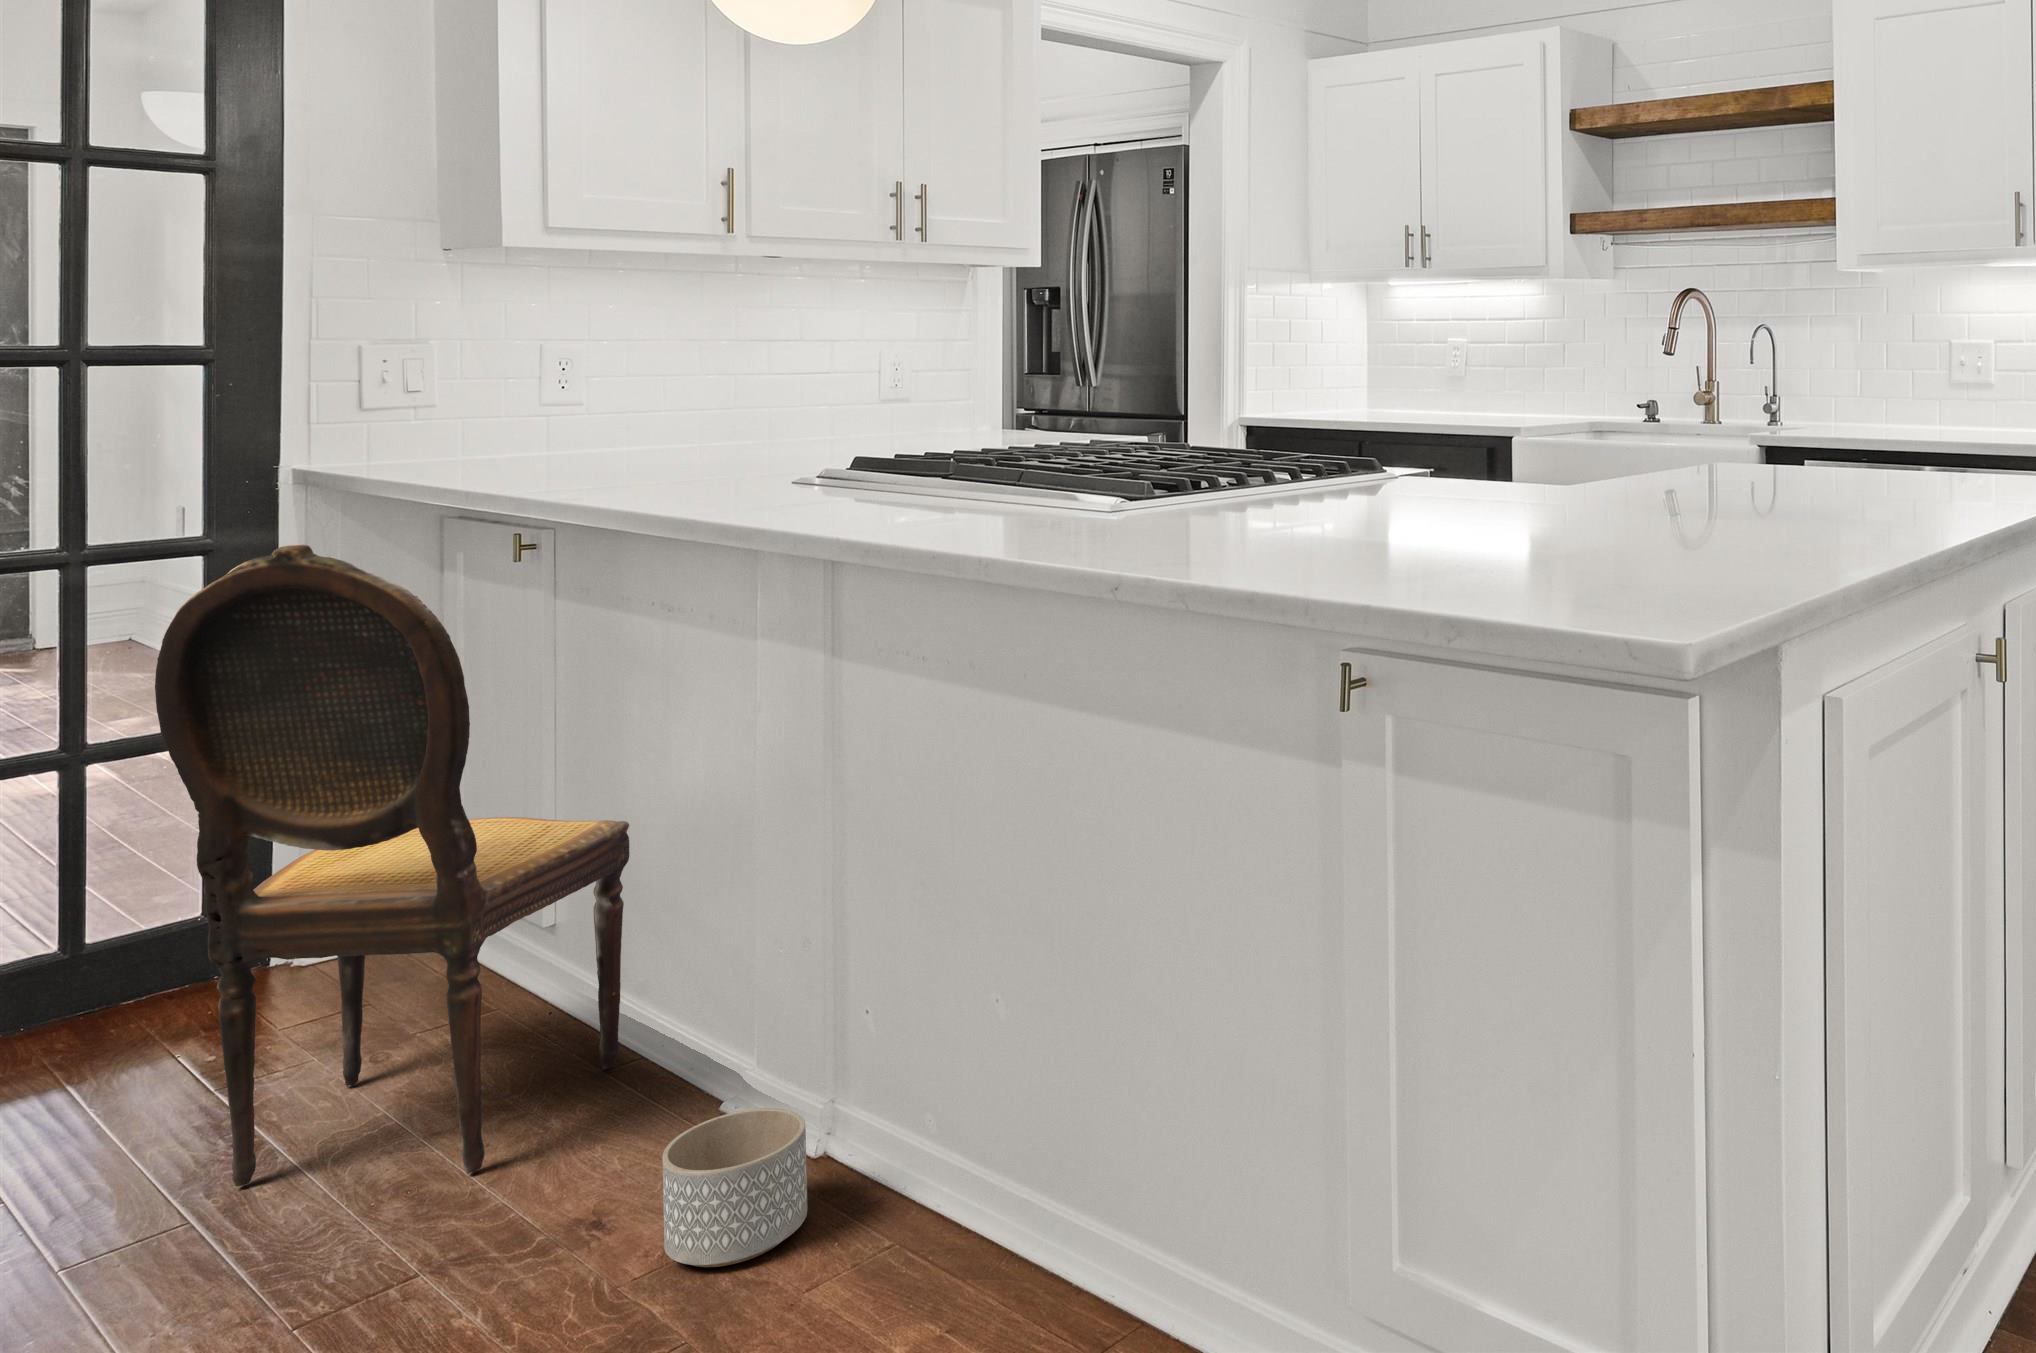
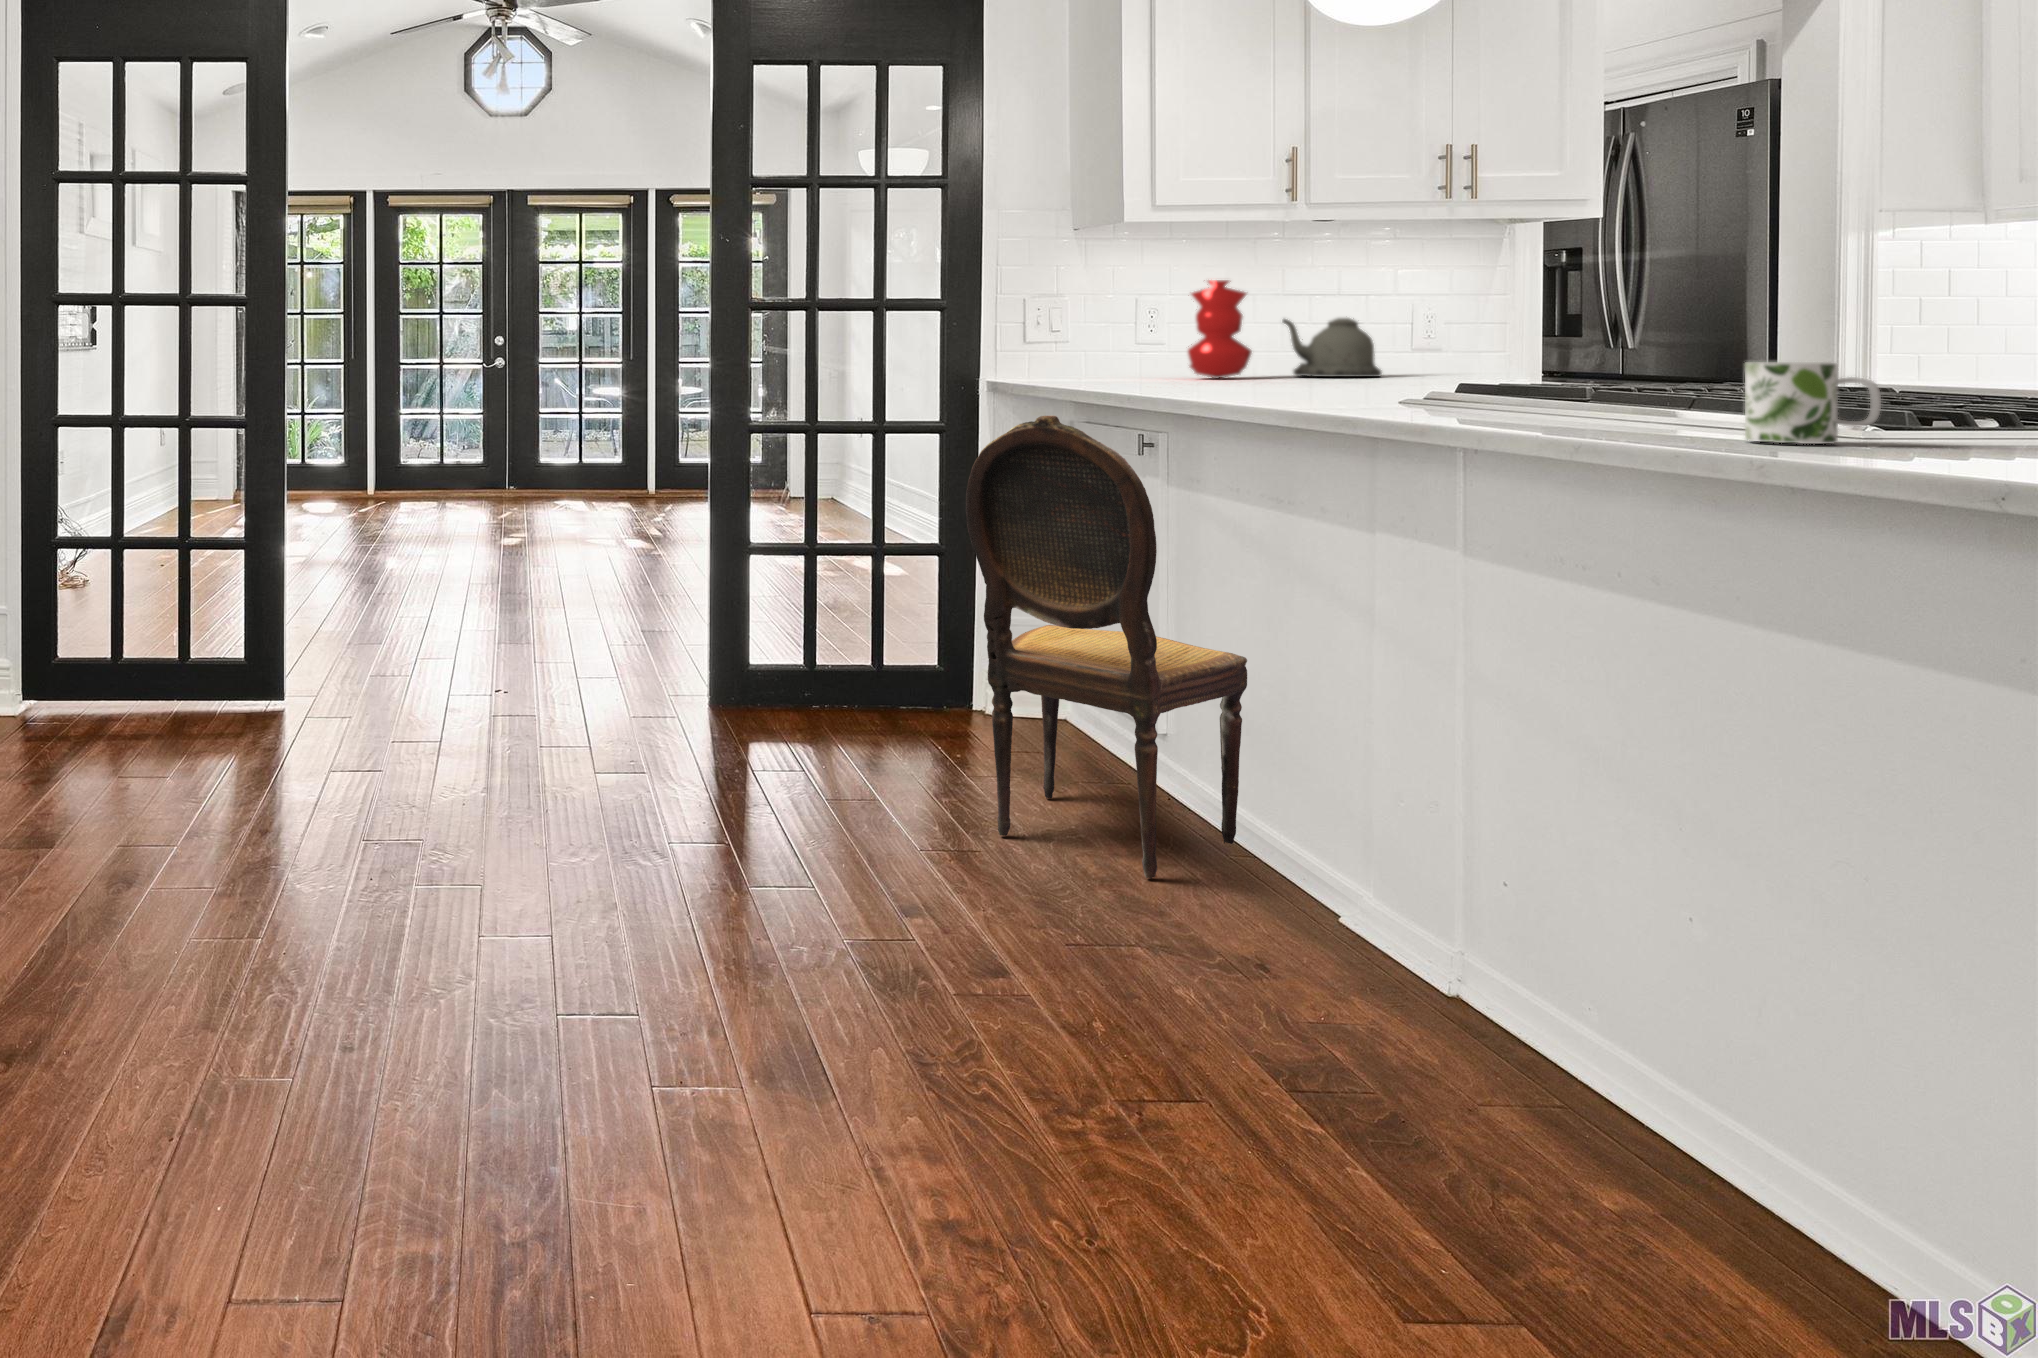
vase: none [604,330,690,451] -> present [1188,280,1252,378]
kettle: none [727,340,842,442] -> present [1283,318,1381,377]
mug: none [1052,439,1159,528] -> present [1745,362,1881,444]
planter: present [662,1108,807,1267] -> none [1314,895,1434,1013]

